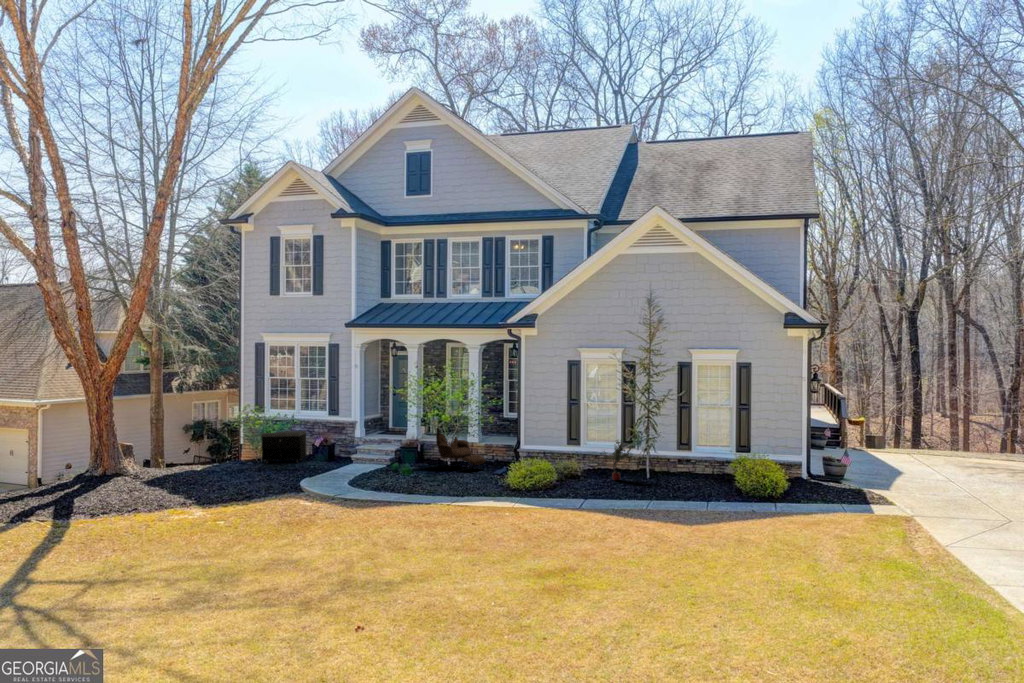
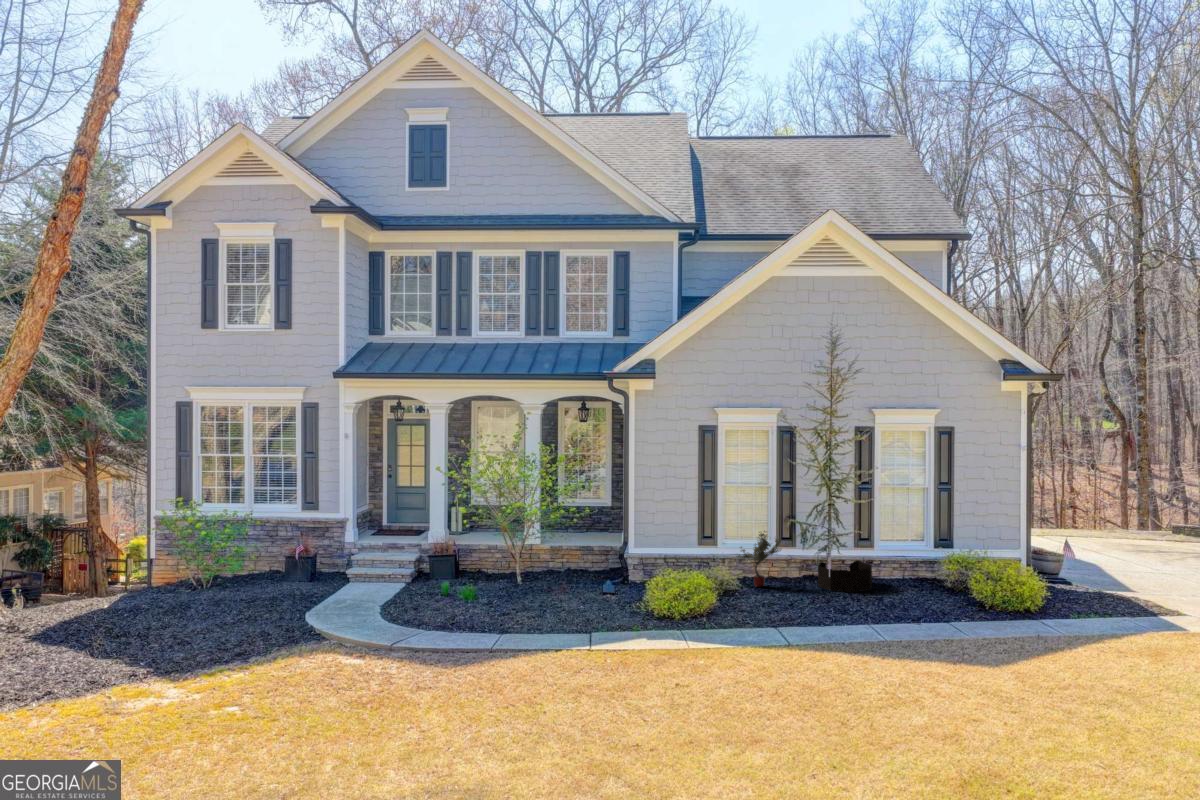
lounge chair: present [436,428,485,471] -> none [485,514,559,584]
storage bench: present [261,431,306,463] -> none [197,534,266,587]
basket: none [659,464,701,487] -> present [818,561,872,592]

